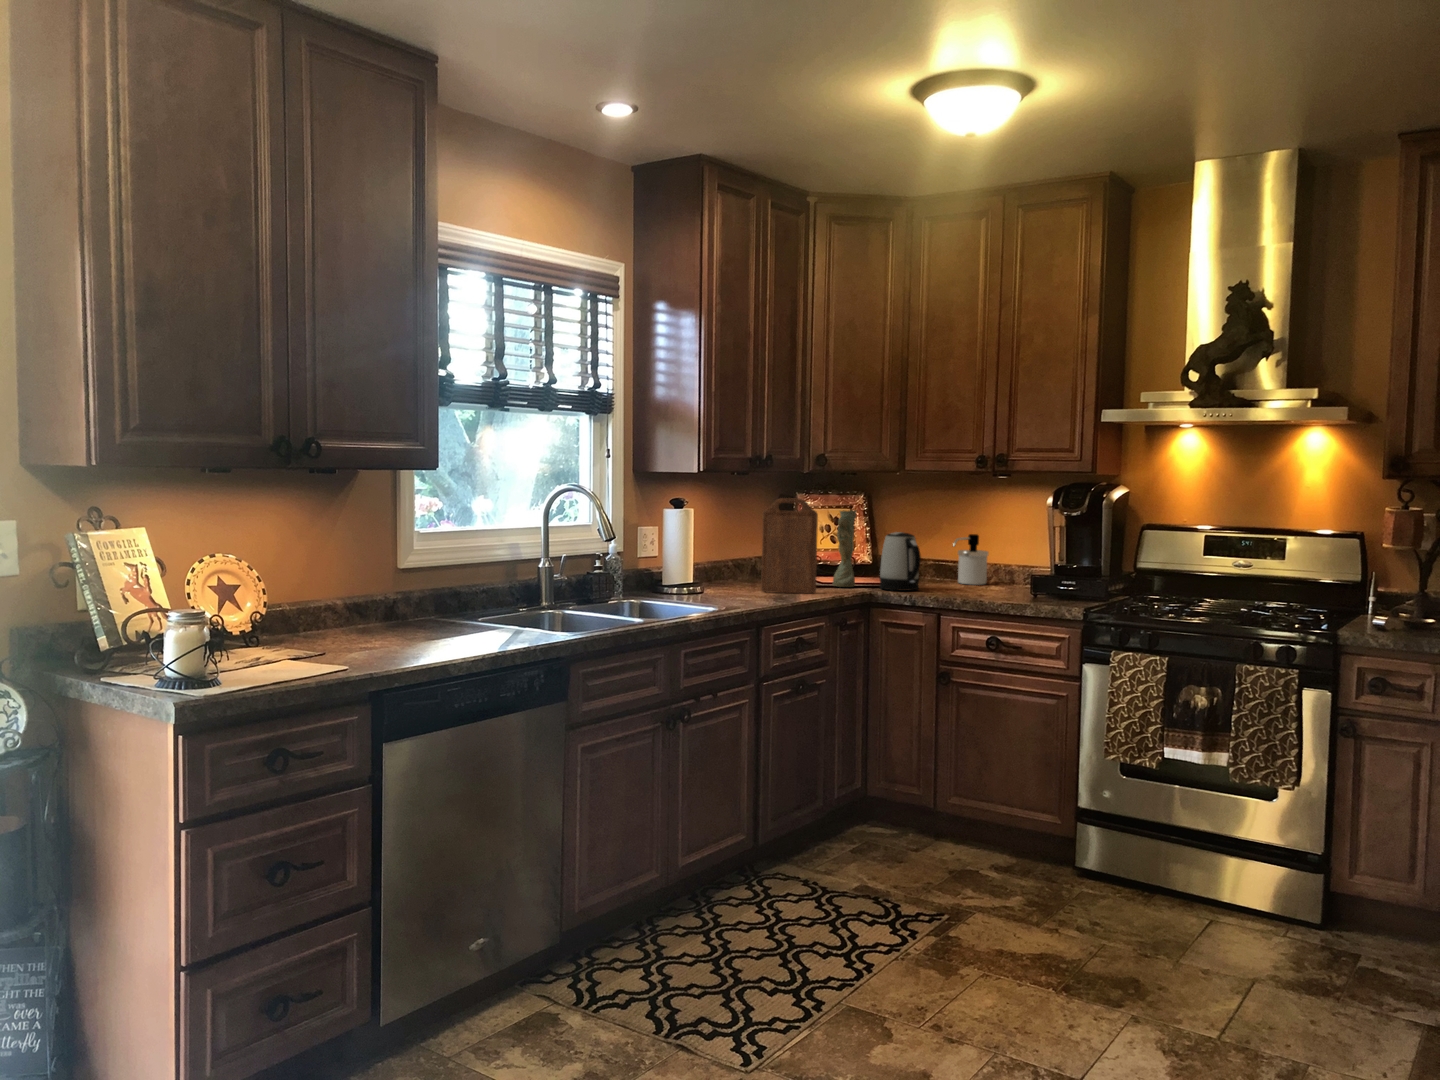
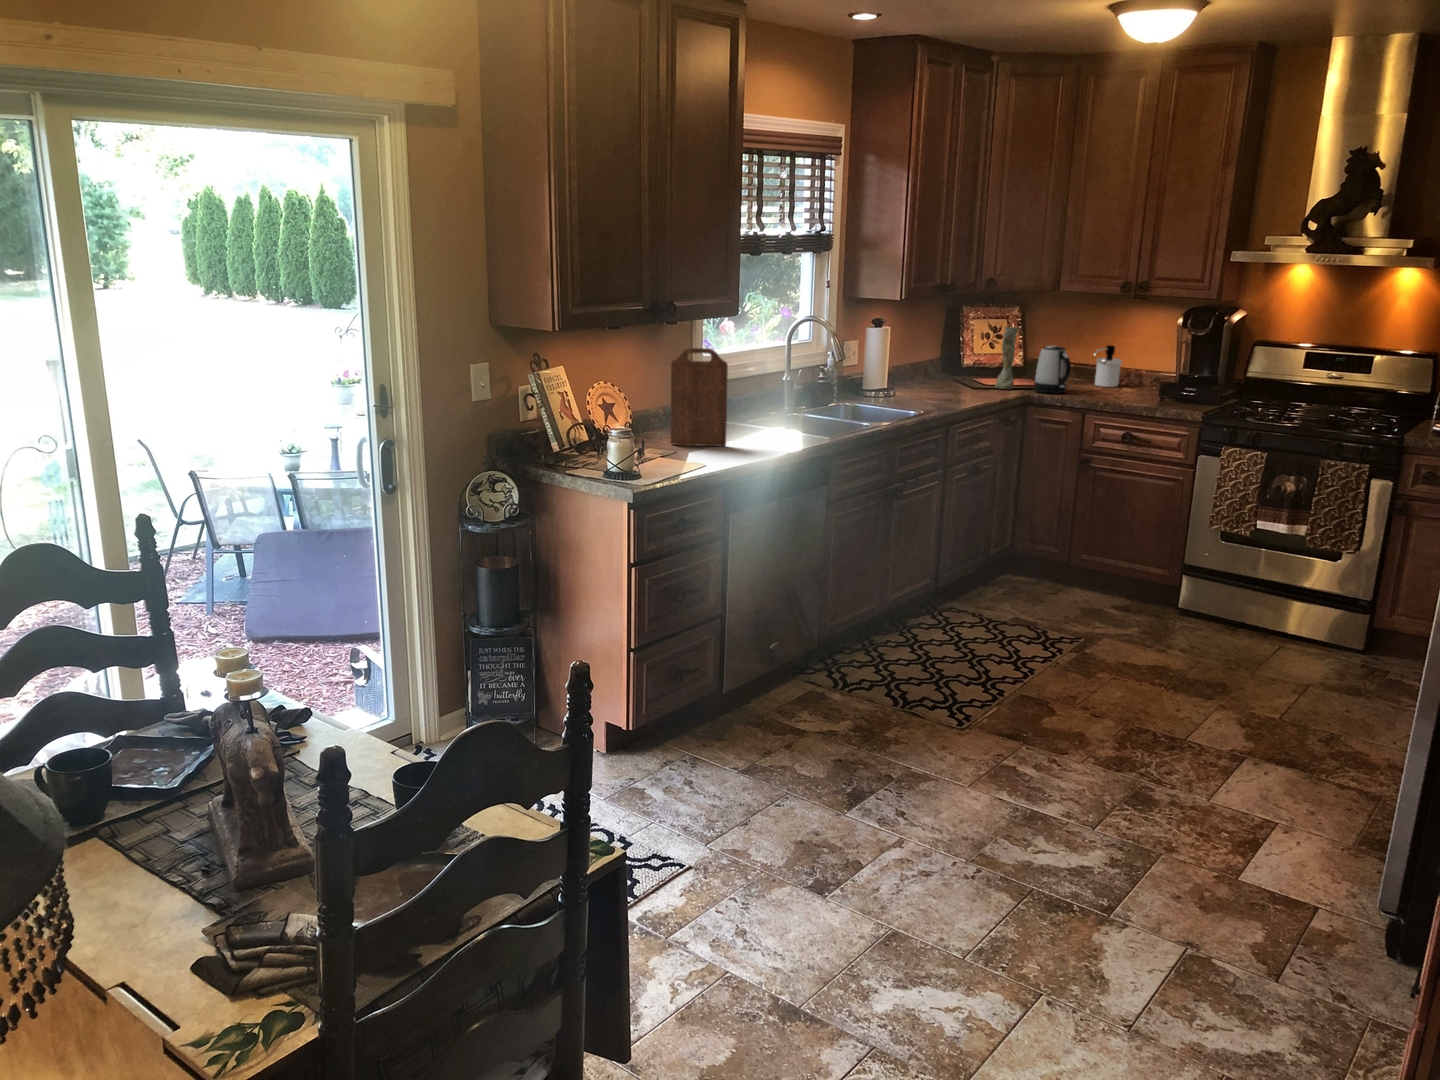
cutting board: present [761,498,818,593] -> present [670,348,728,446]

